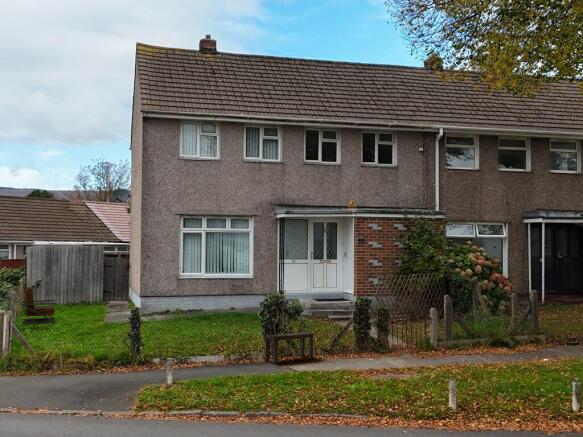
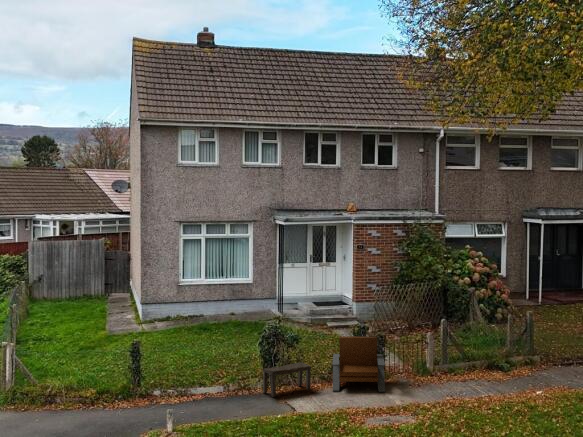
lounge chair: present [22,287,55,324] -> present [332,336,385,392]

